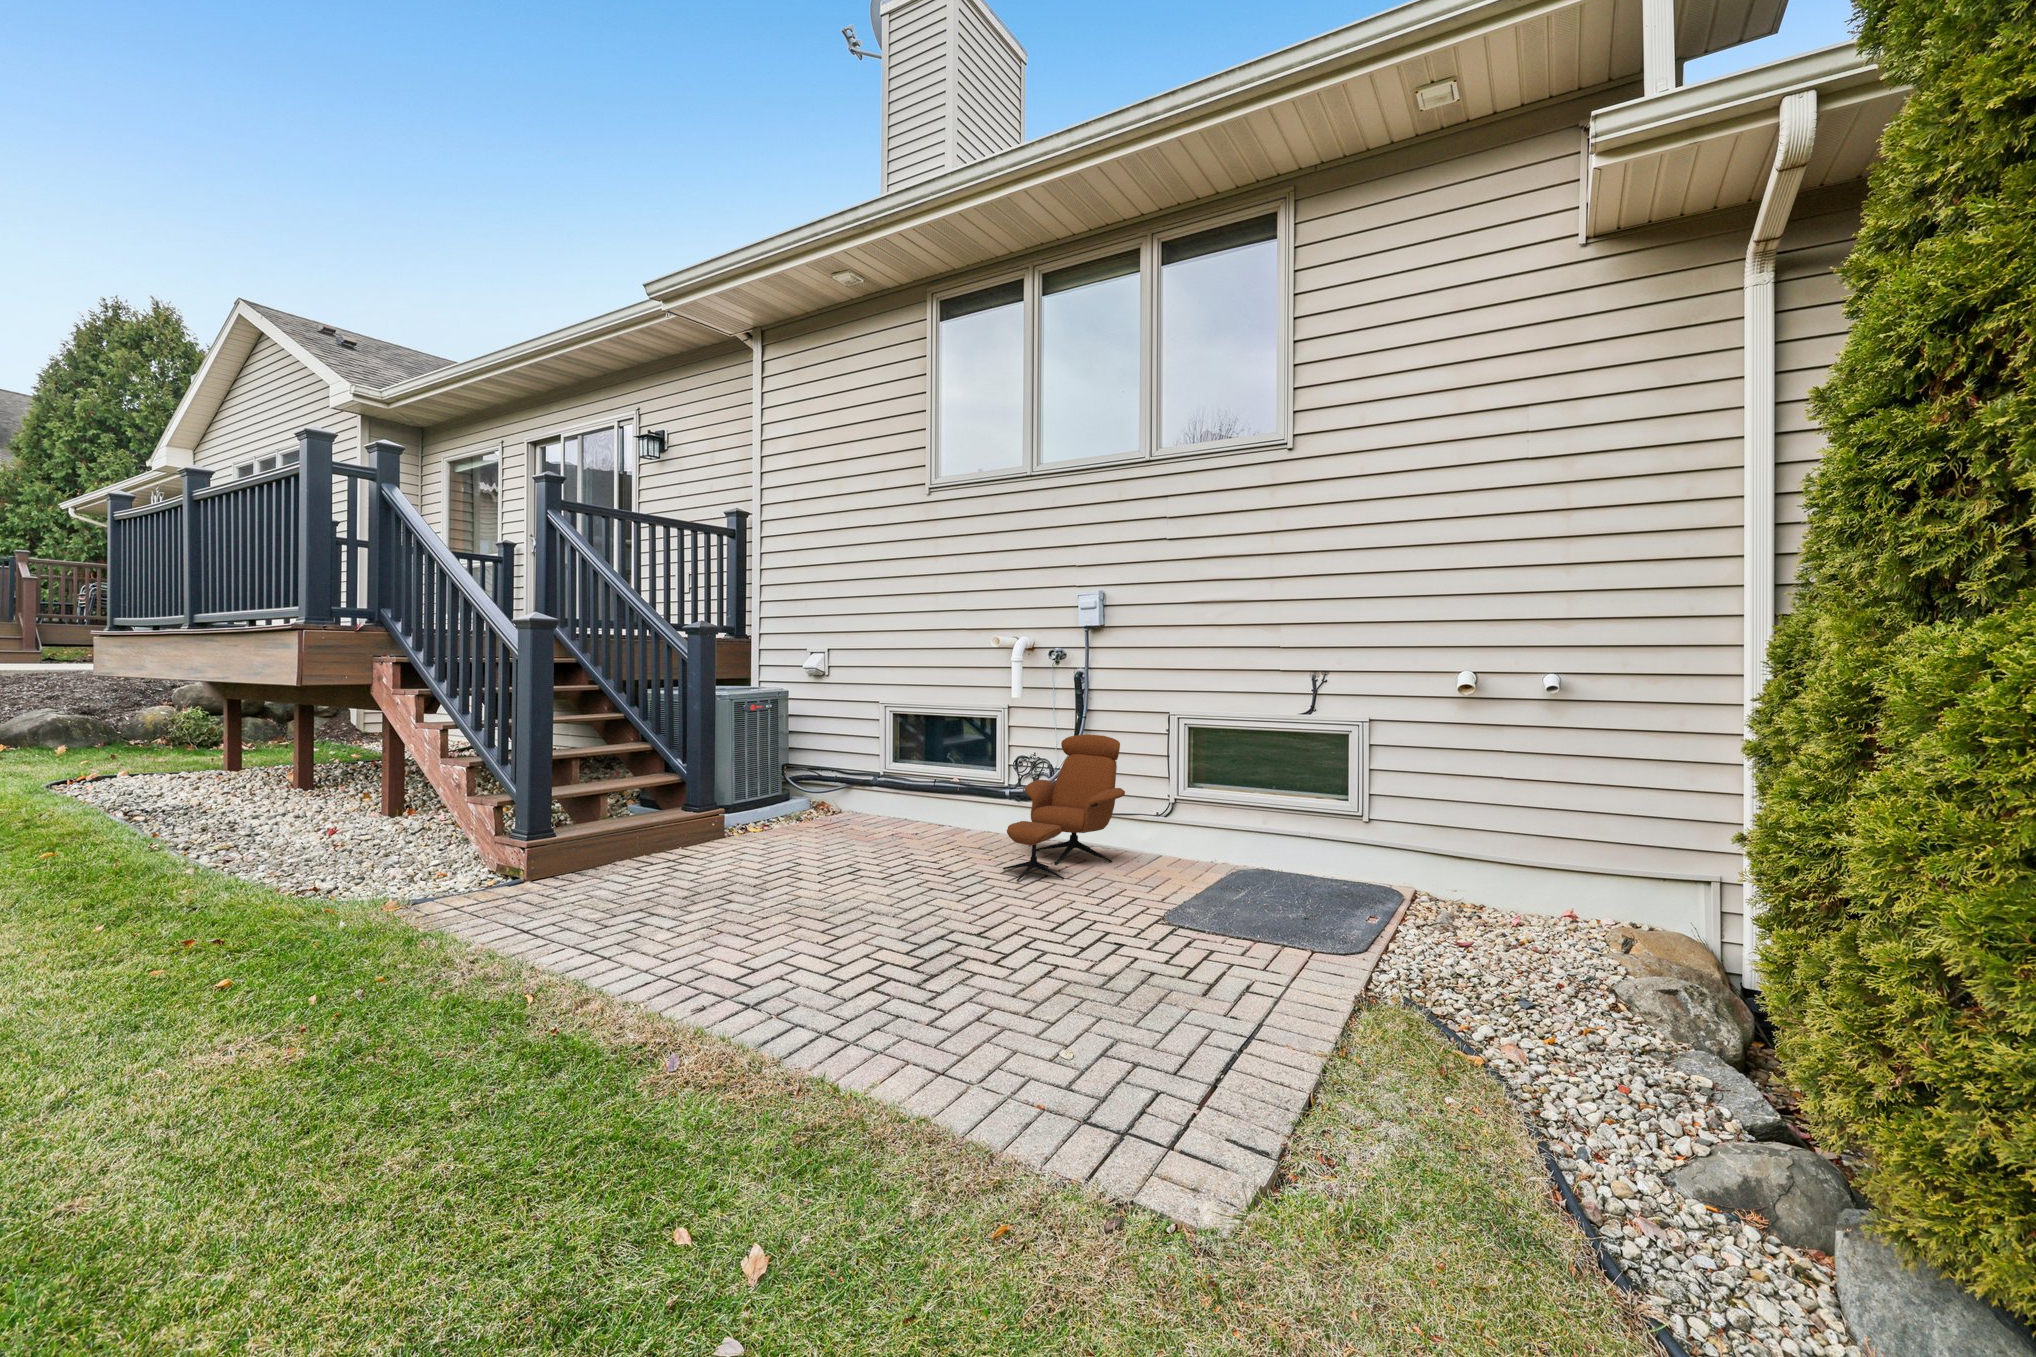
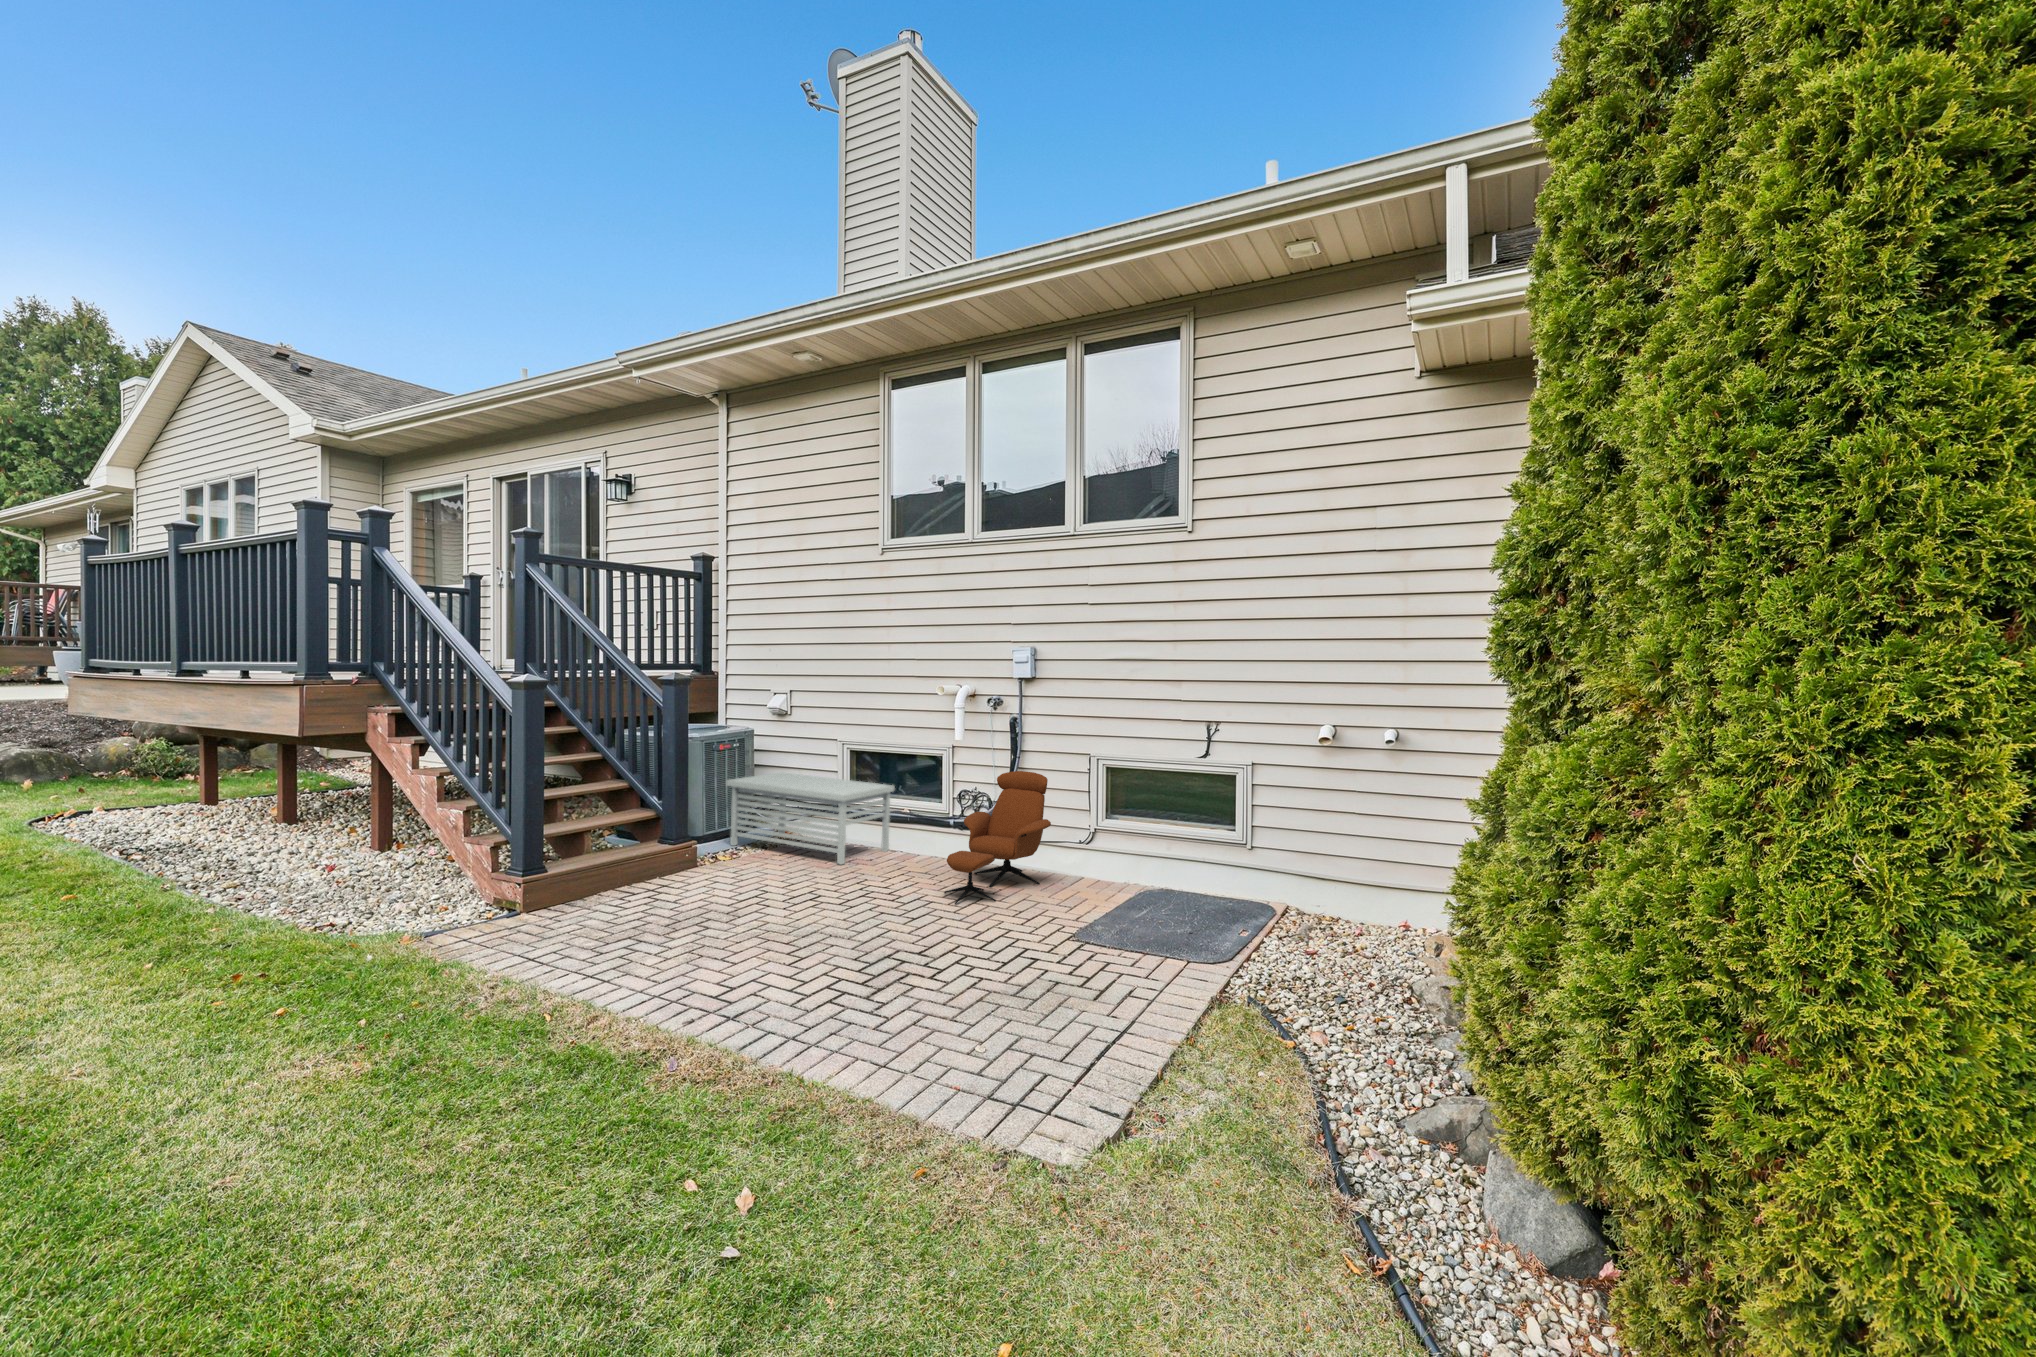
storage bench: none [760,740,945,838] -> present [726,772,895,864]

